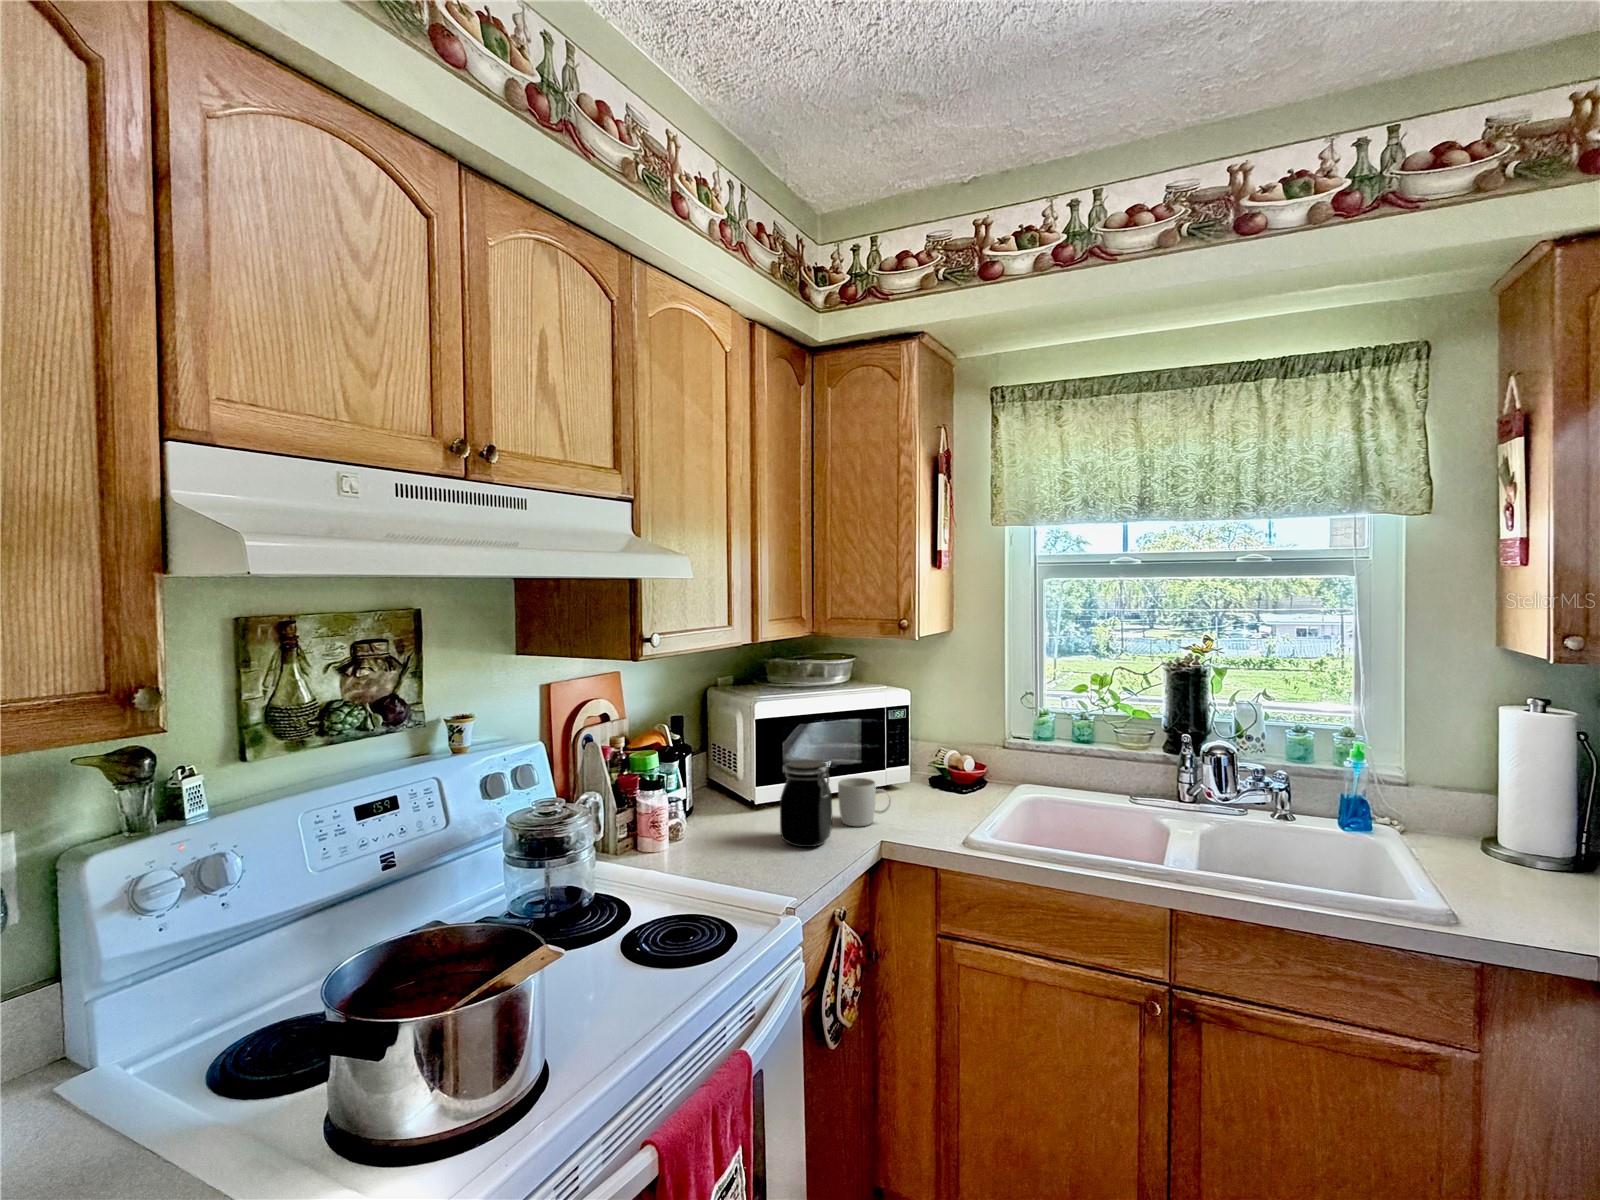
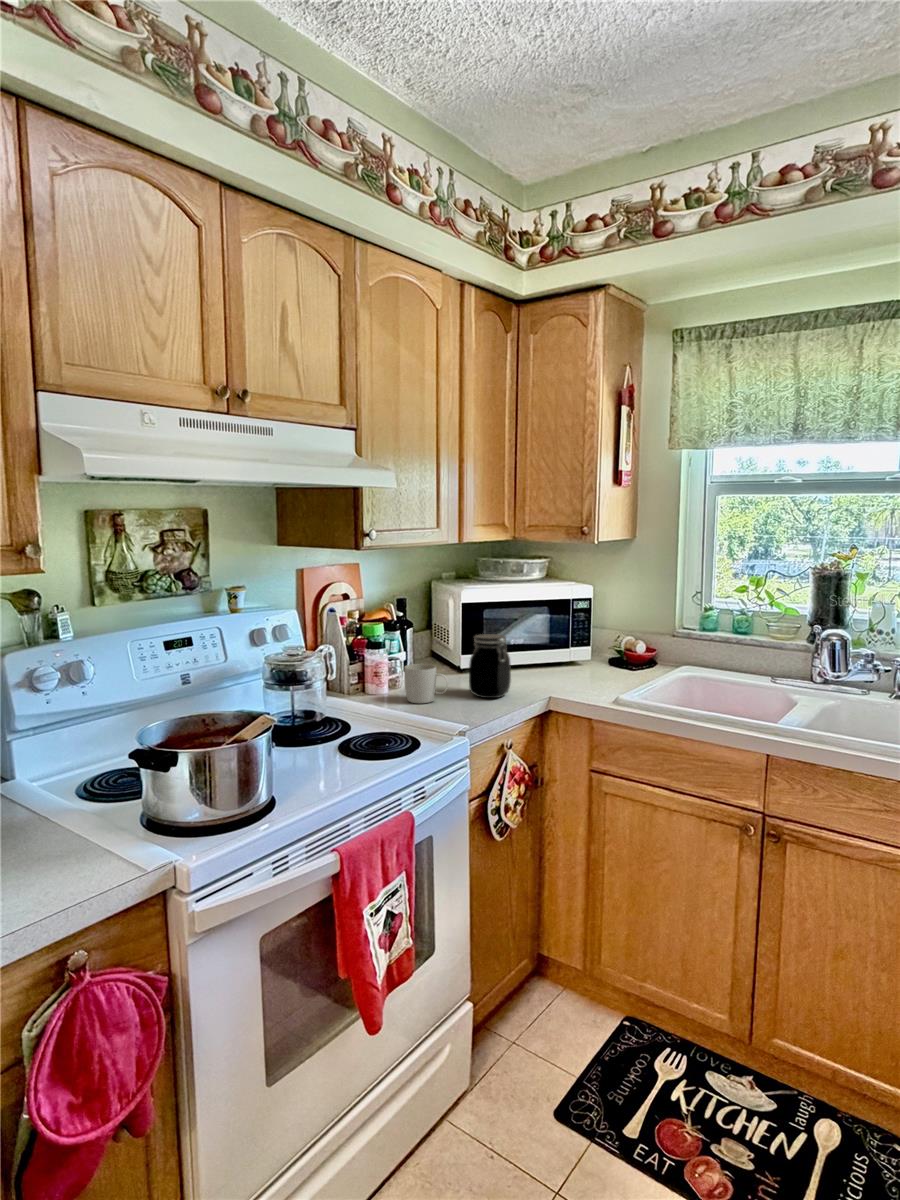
mug: present [838,778,891,826] -> present [404,664,449,703]

